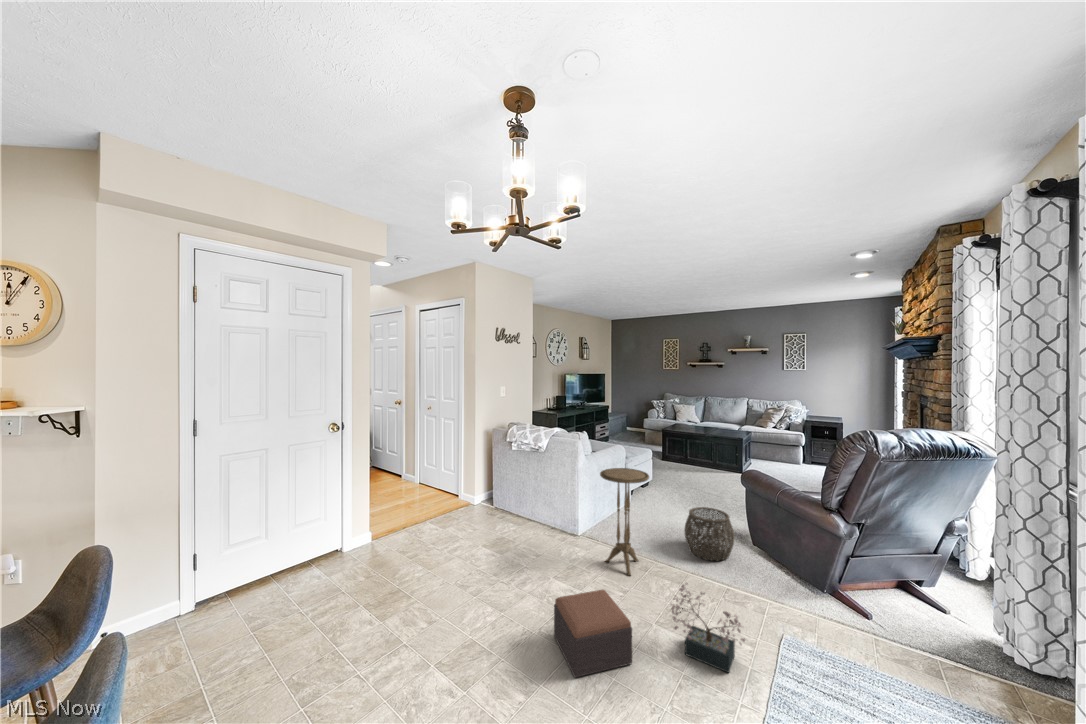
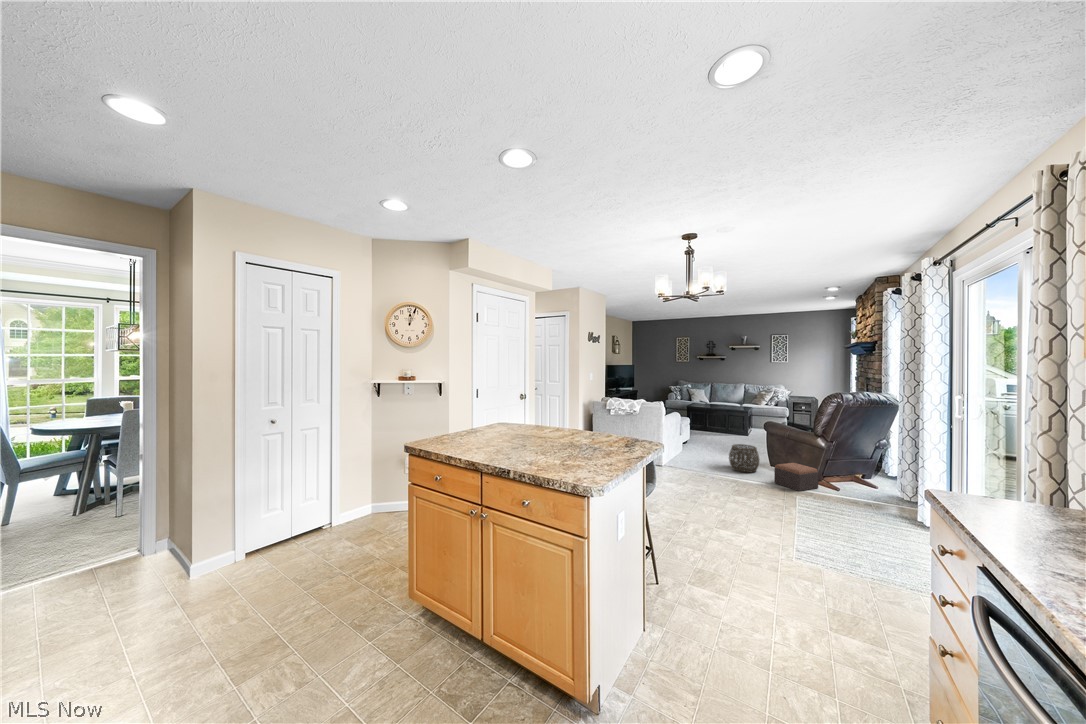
side table: present [600,468,649,576] -> none [684,420,714,479]
decorative plant: present [671,583,745,673] -> none [740,470,781,506]
footstool: present [554,589,632,677] -> present [774,463,818,491]

